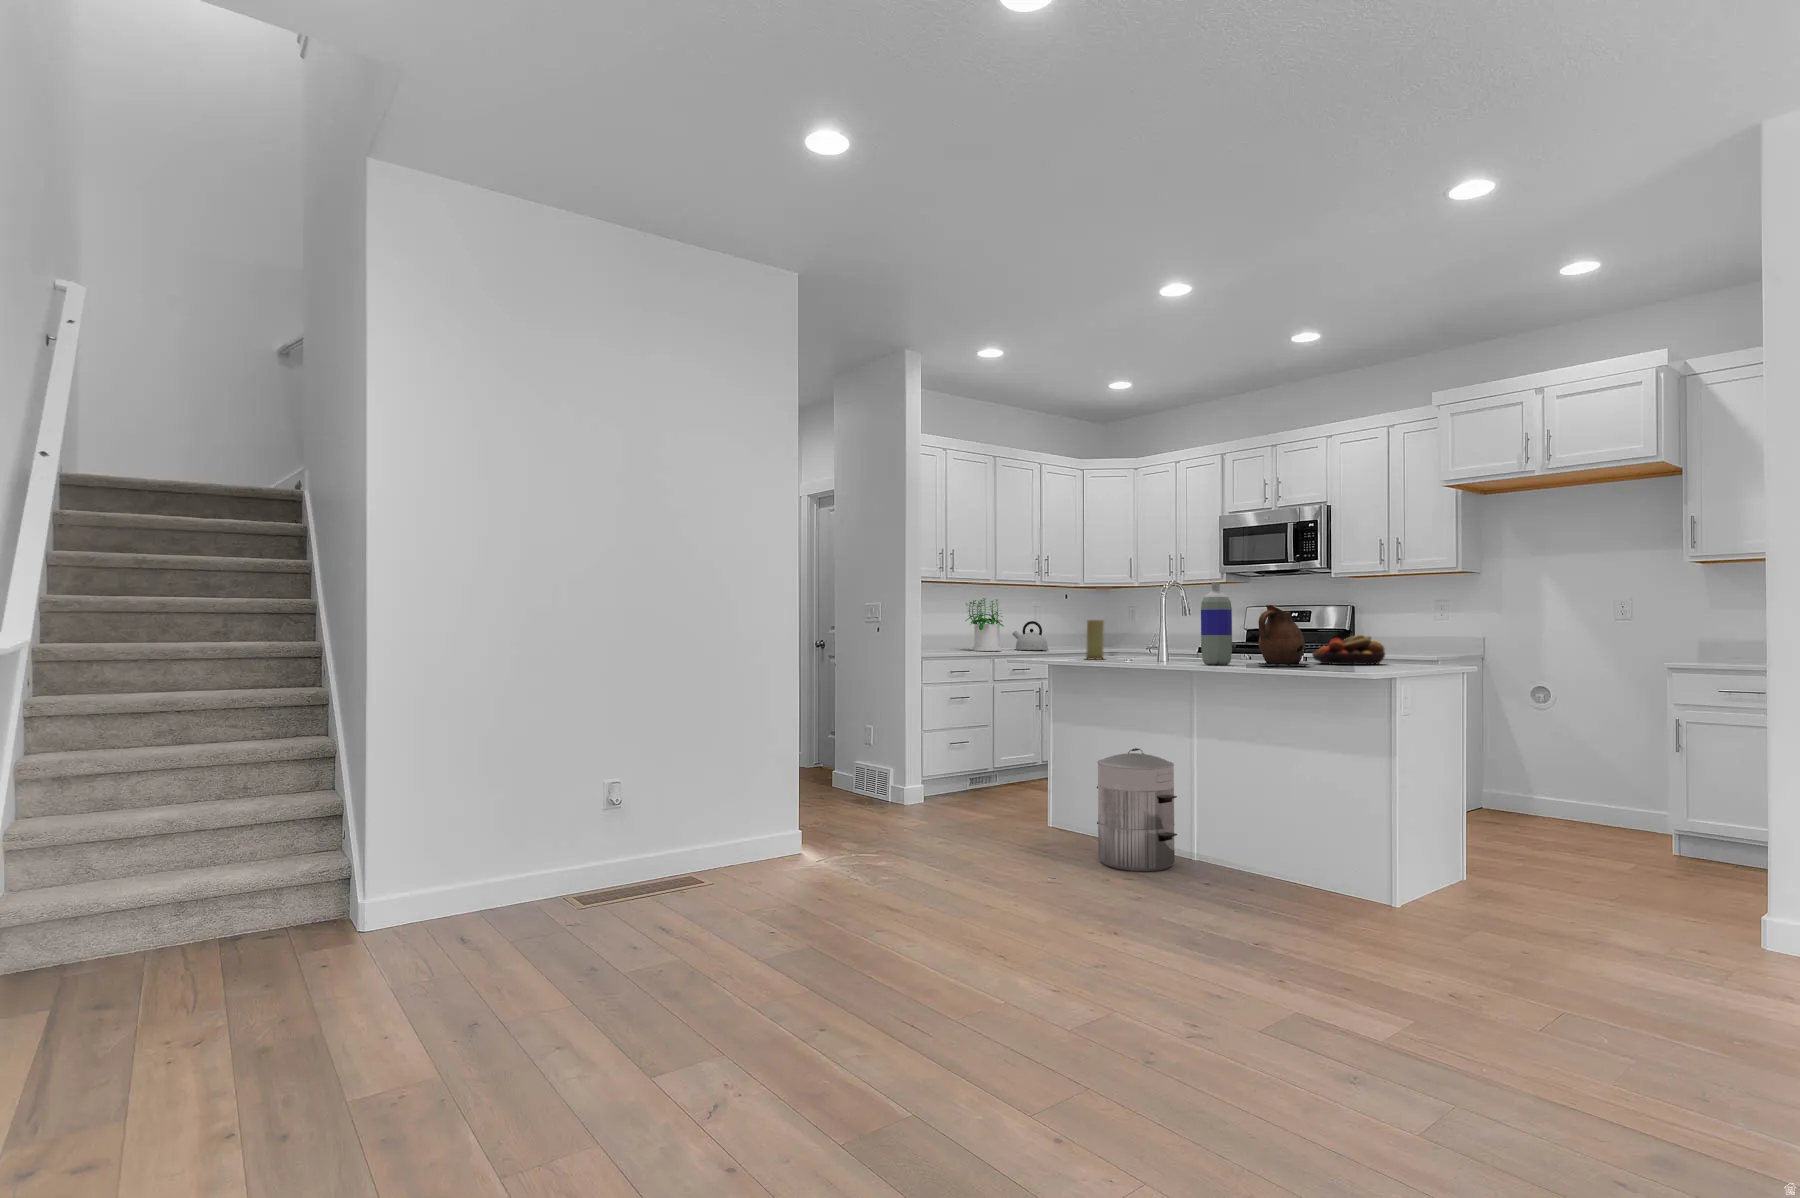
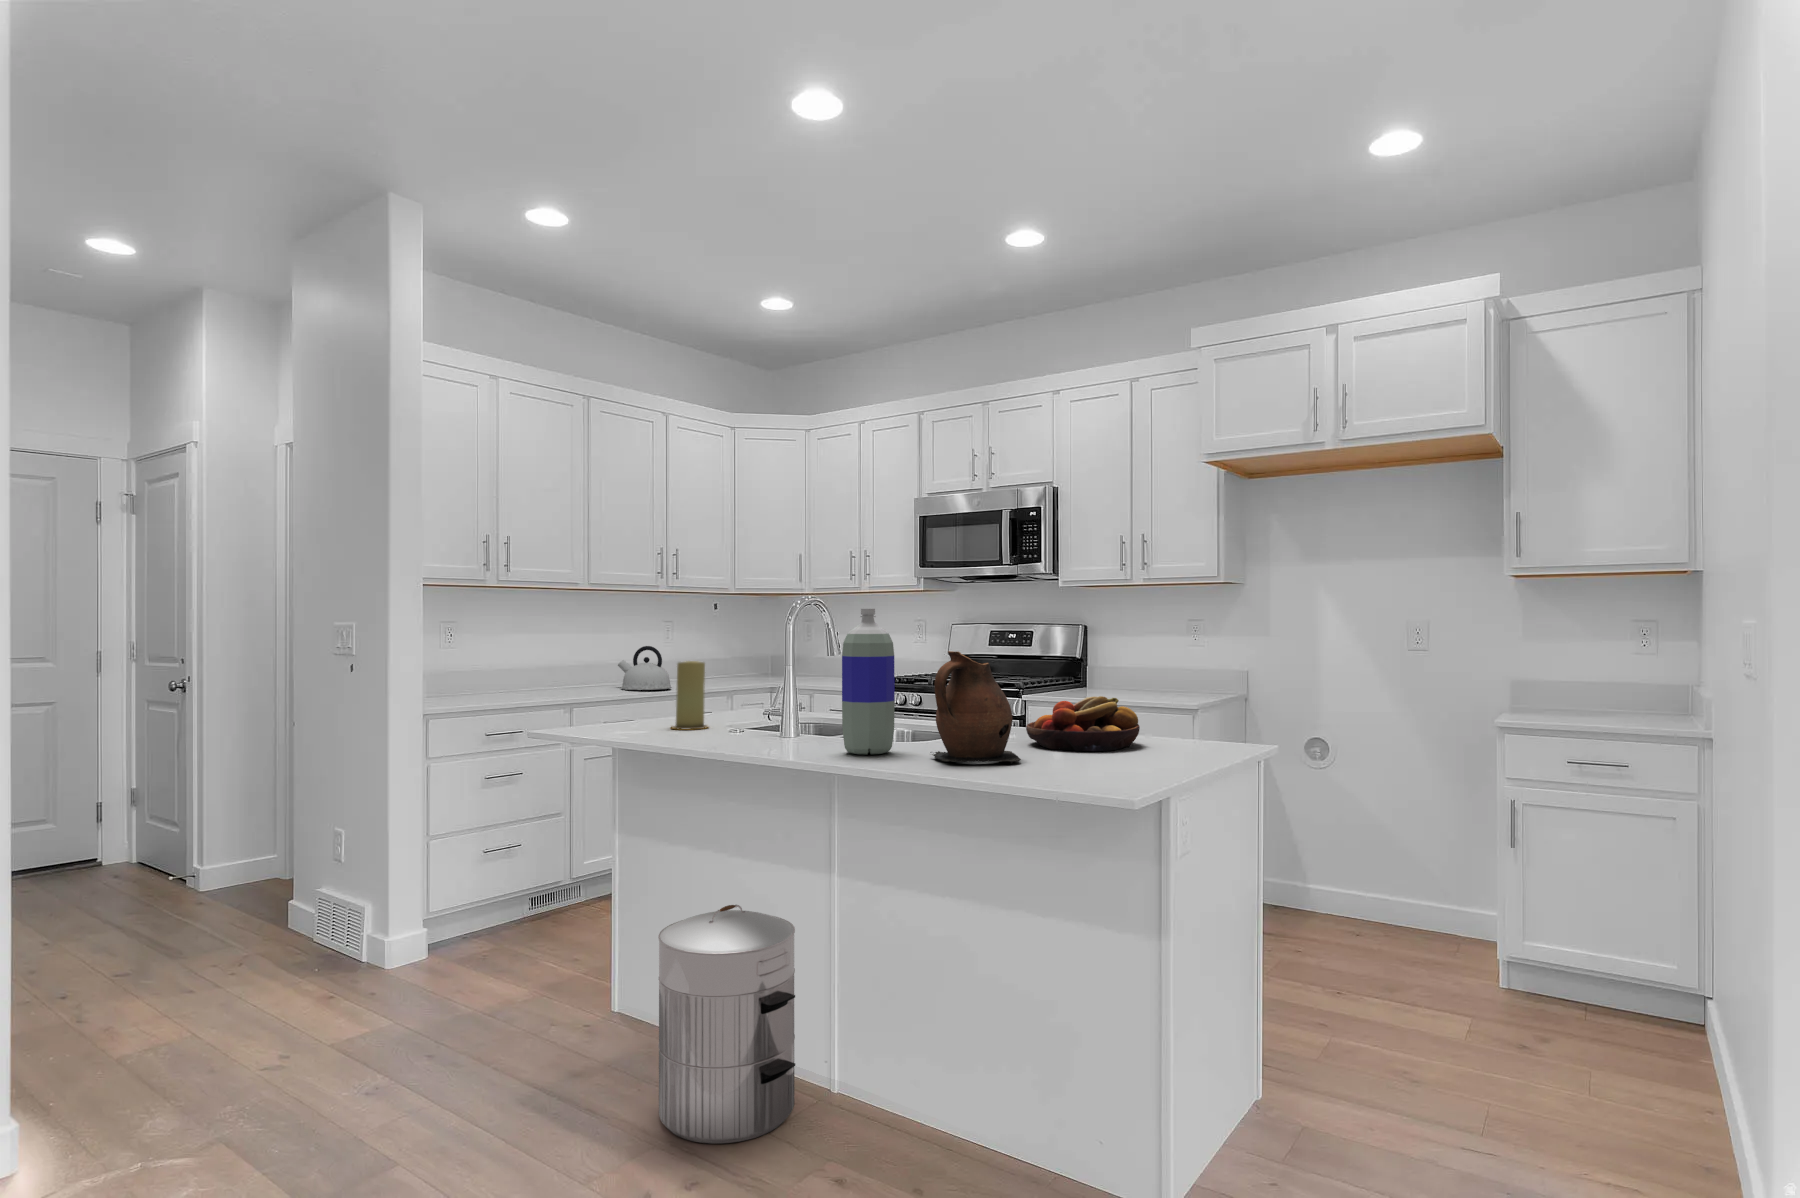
potted plant: present [966,598,1004,651] -> none [535,613,596,695]

